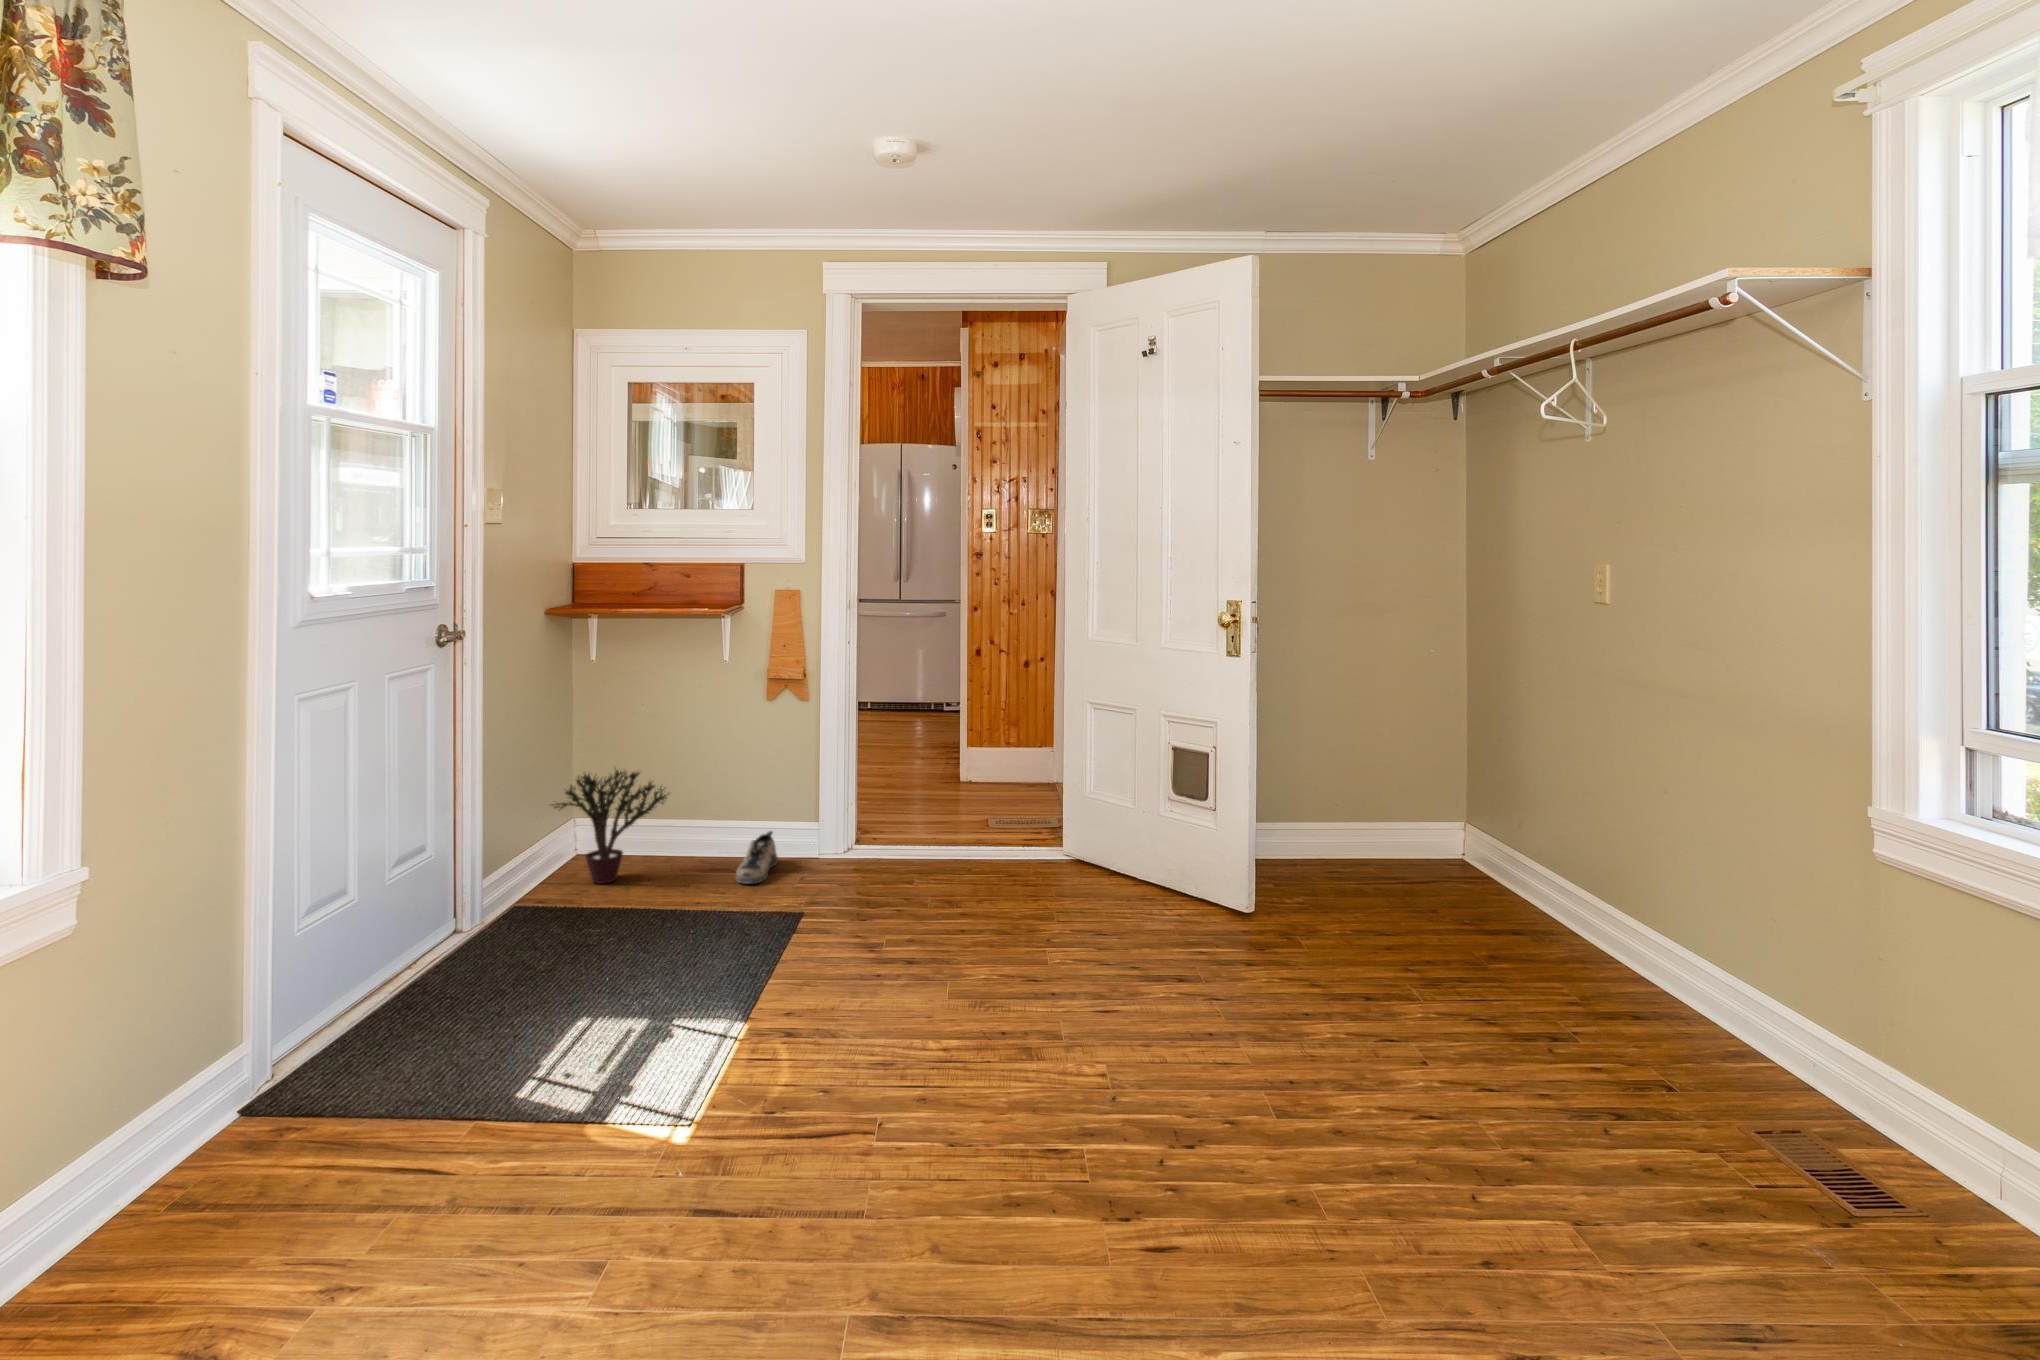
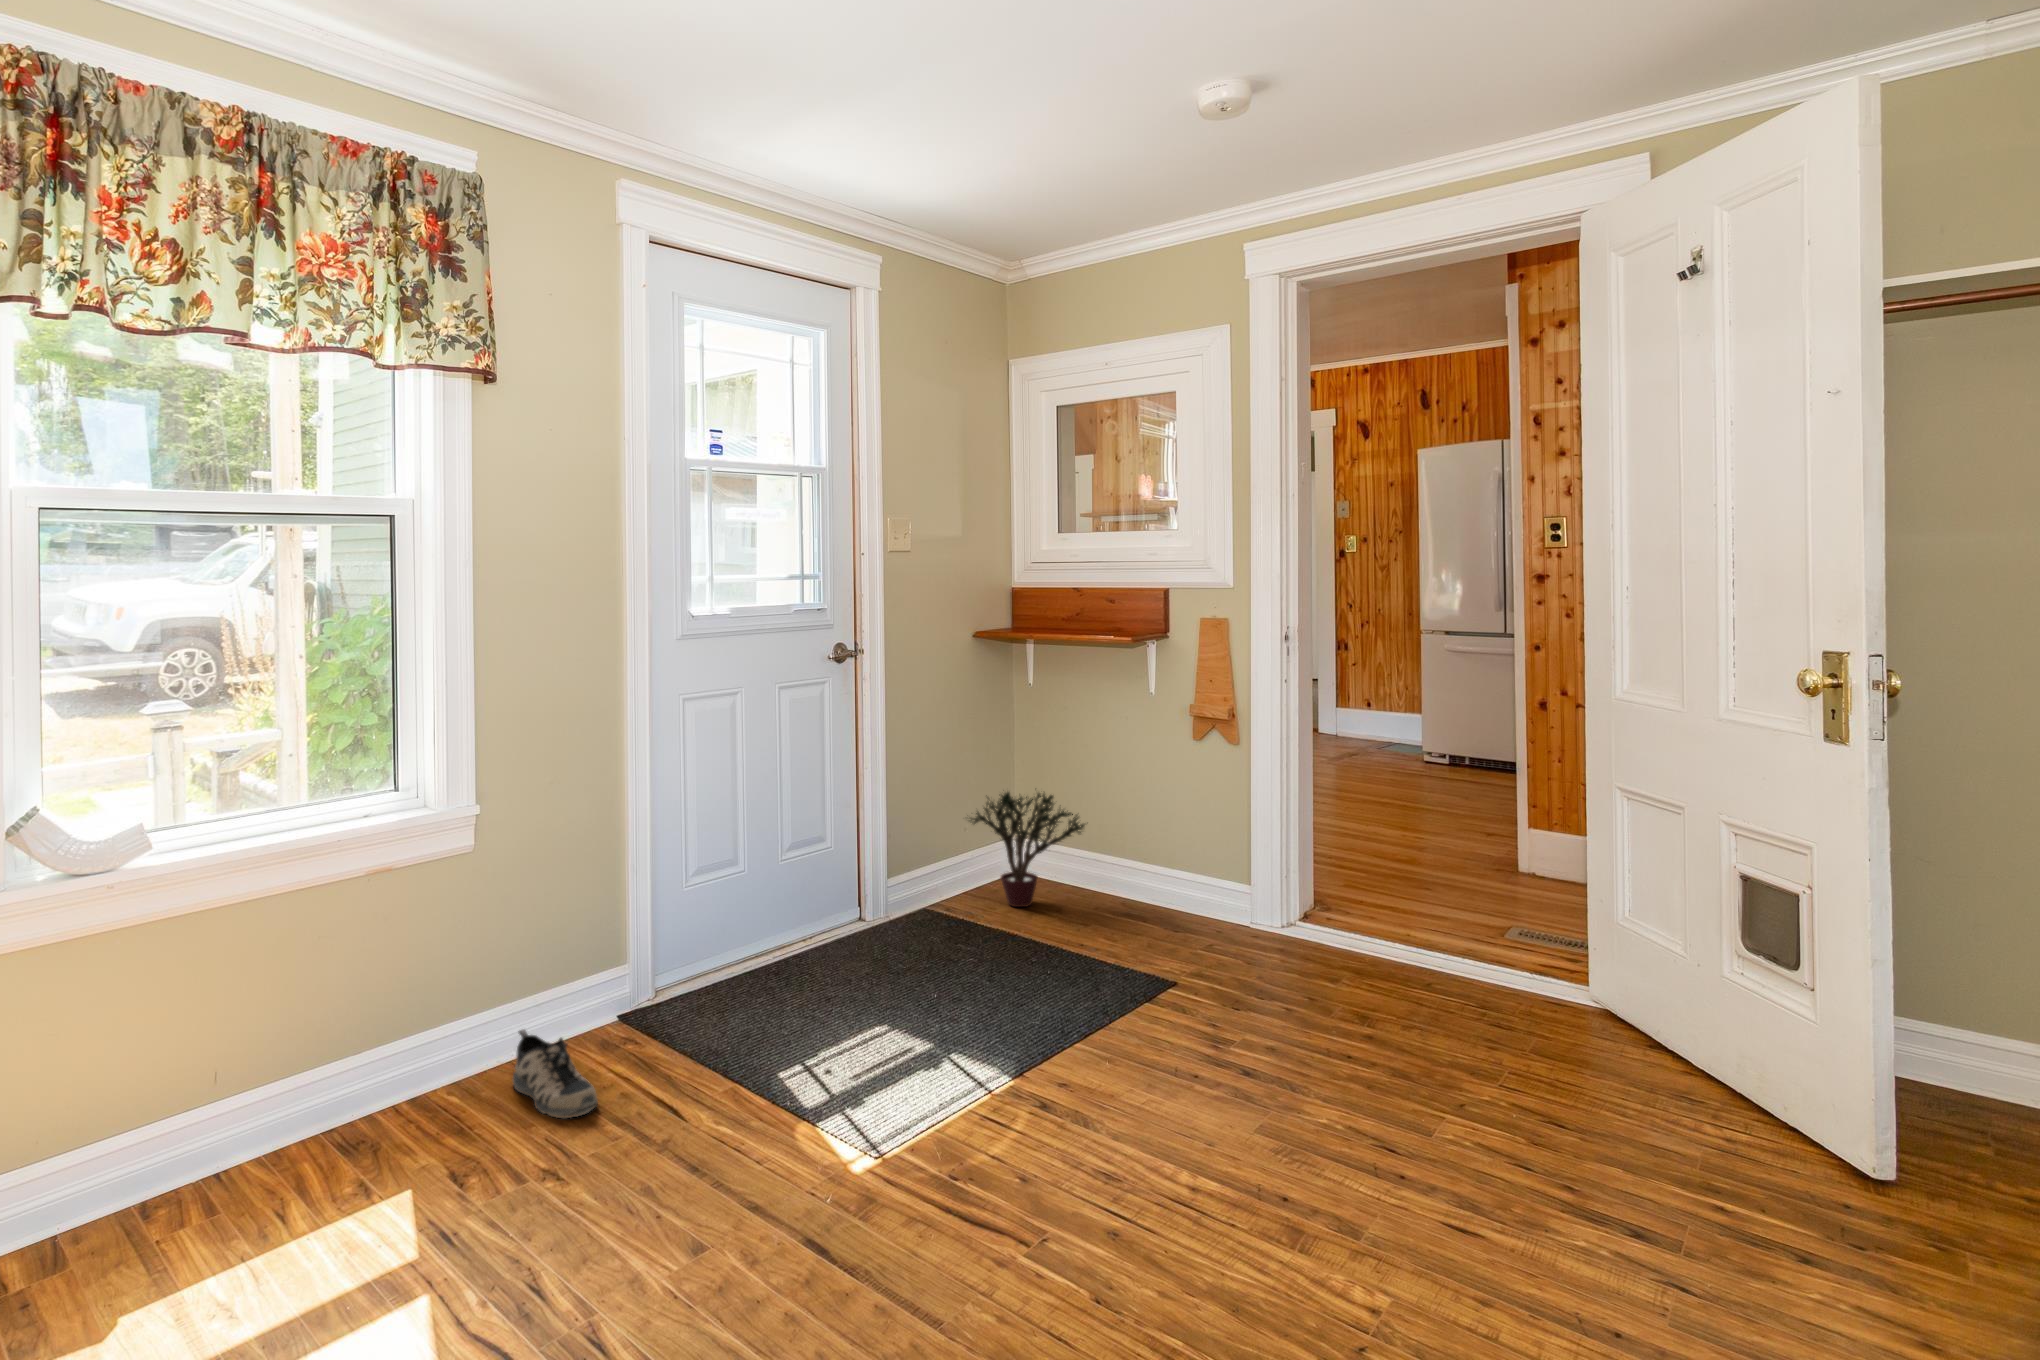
shoe: present [736,831,778,884] -> present [513,1030,598,1118]

